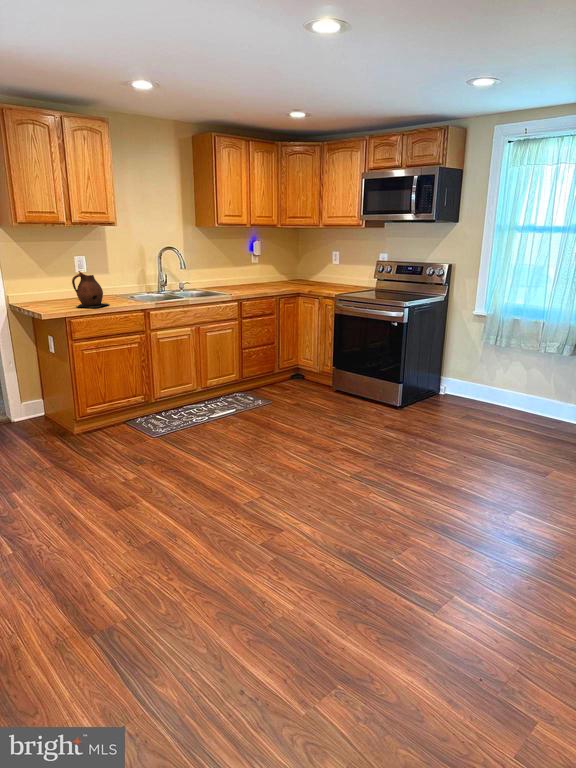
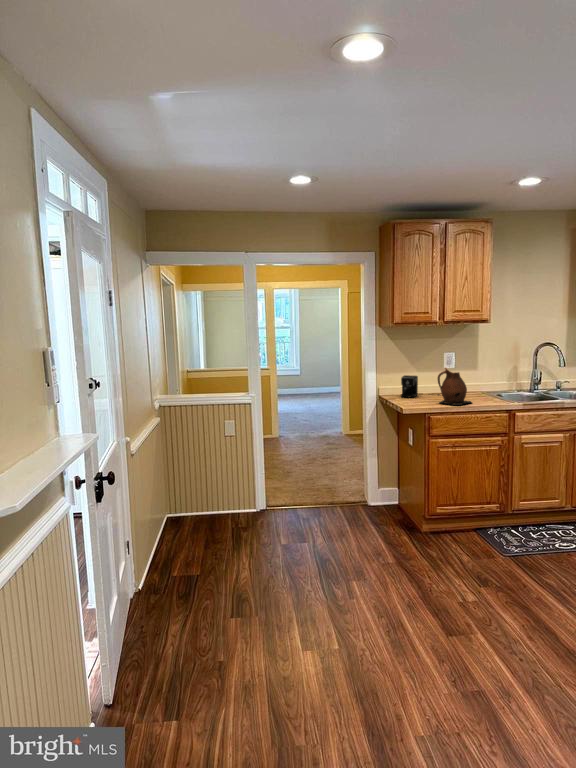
coffee maker: none [31,281,75,304] -> present [401,375,440,398]

